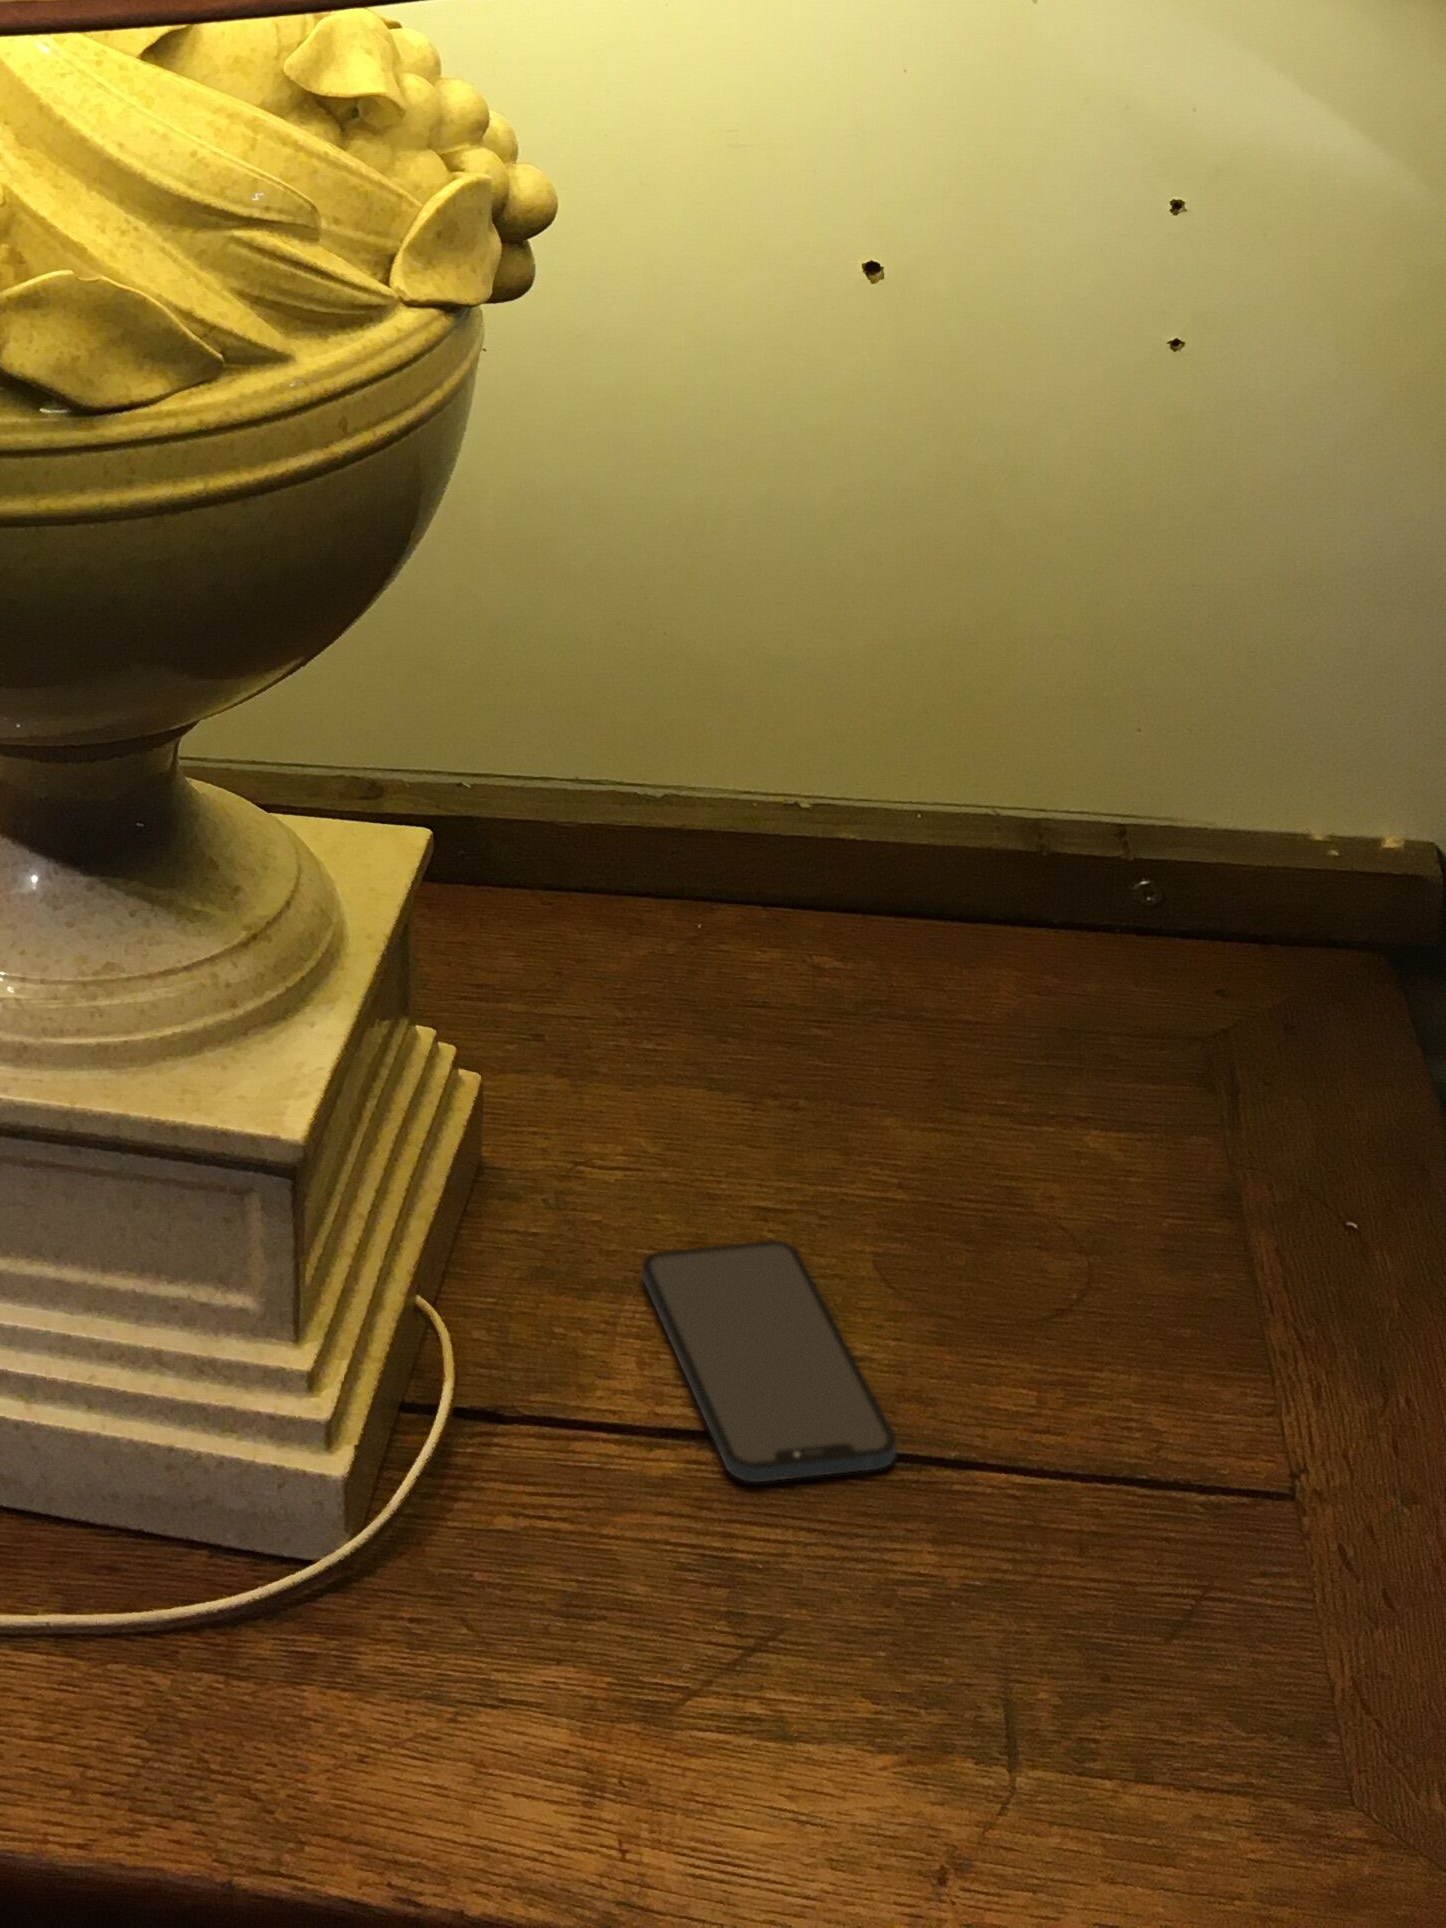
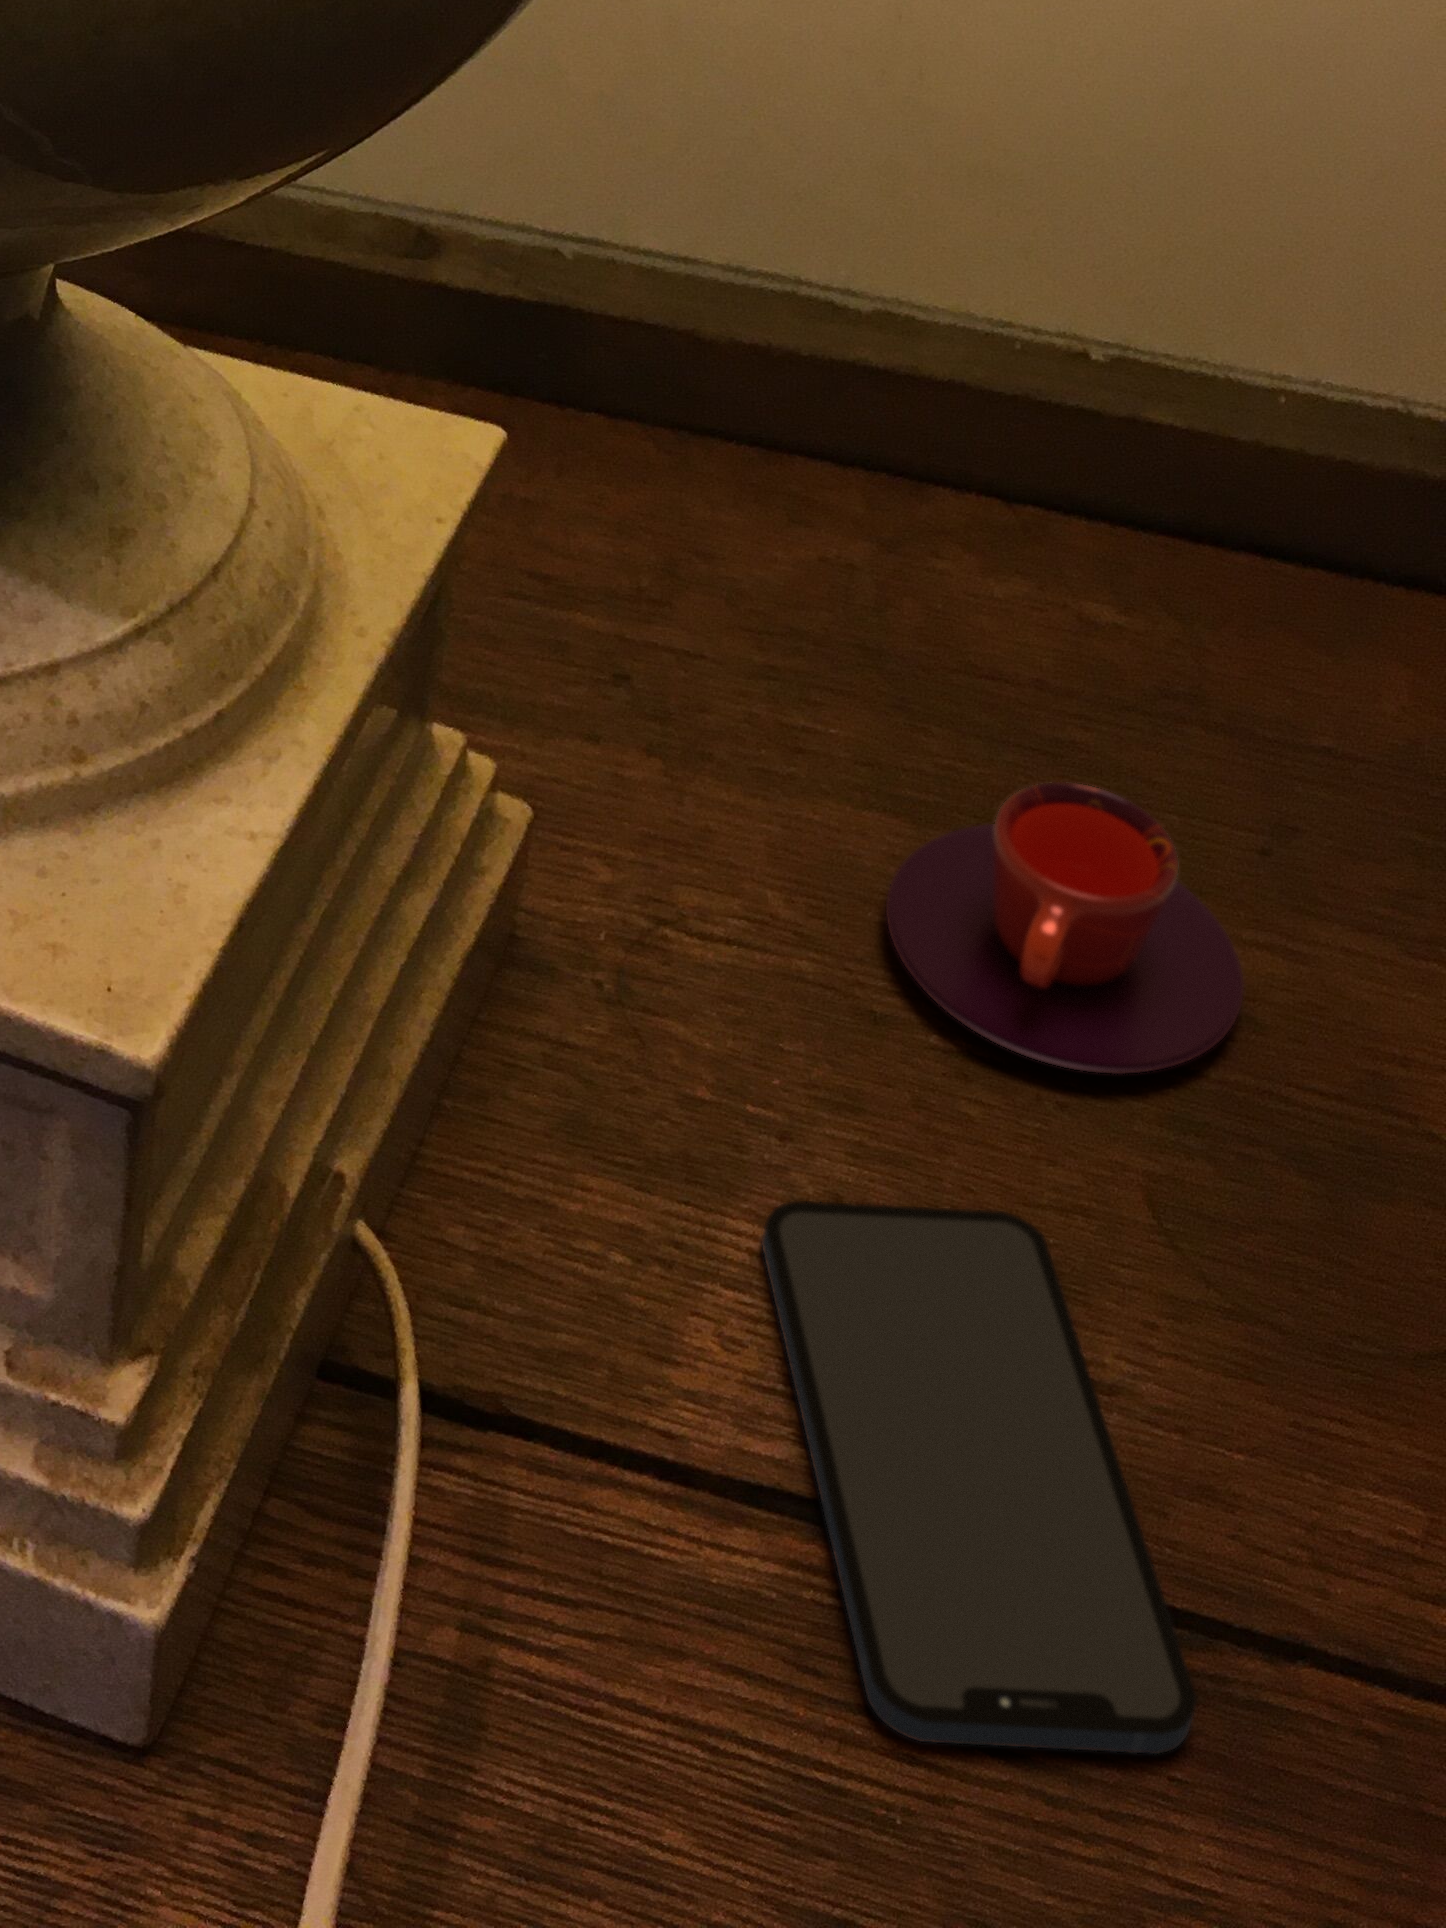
teacup: none [690,1010,897,1169] -> present [886,782,1244,1074]

